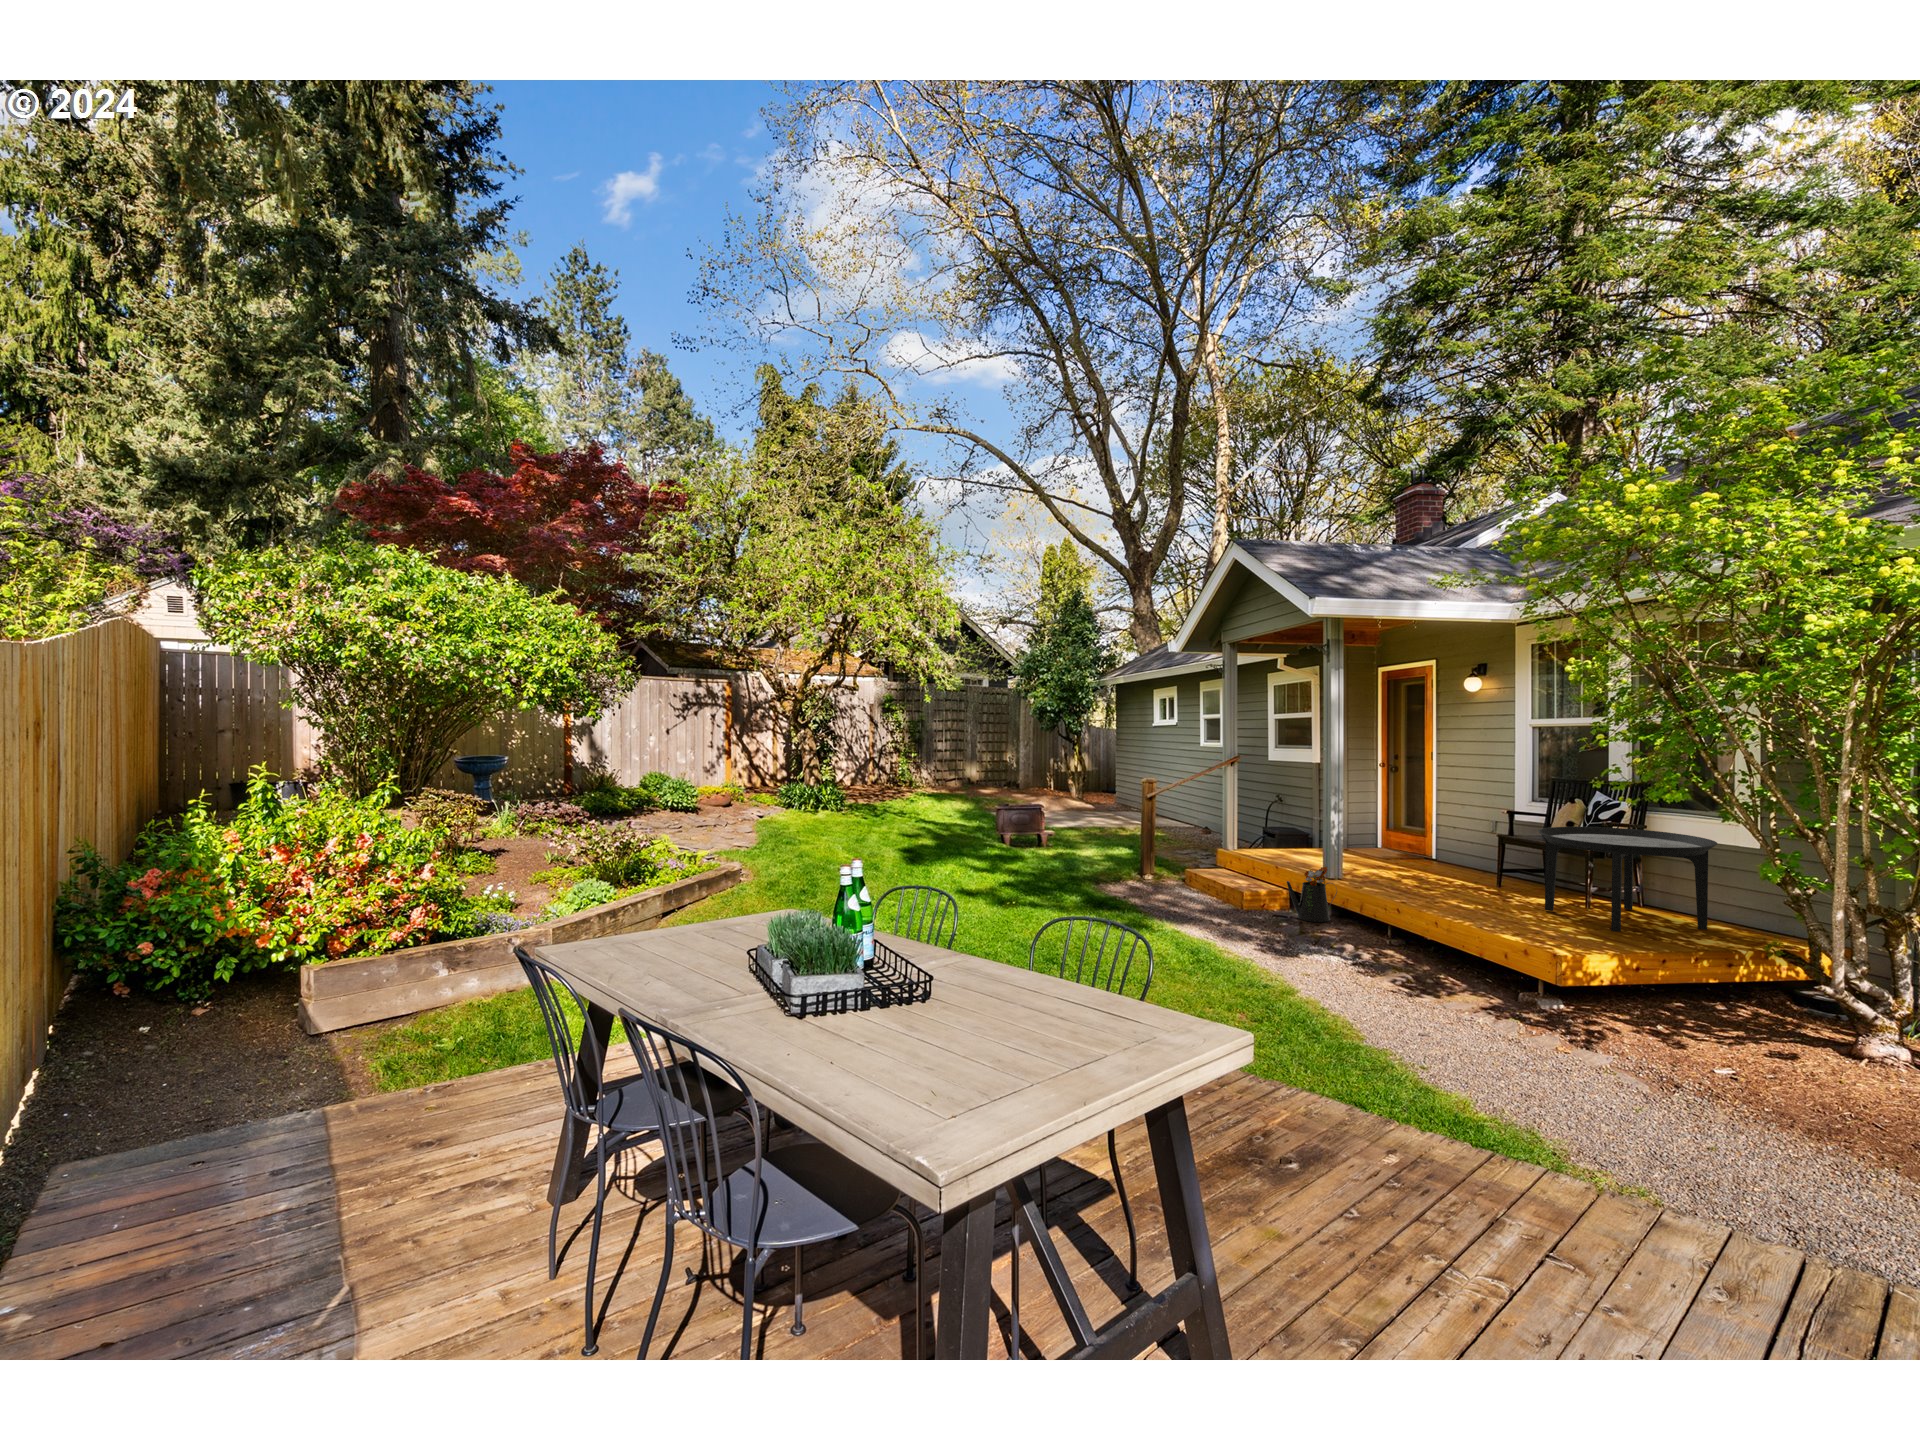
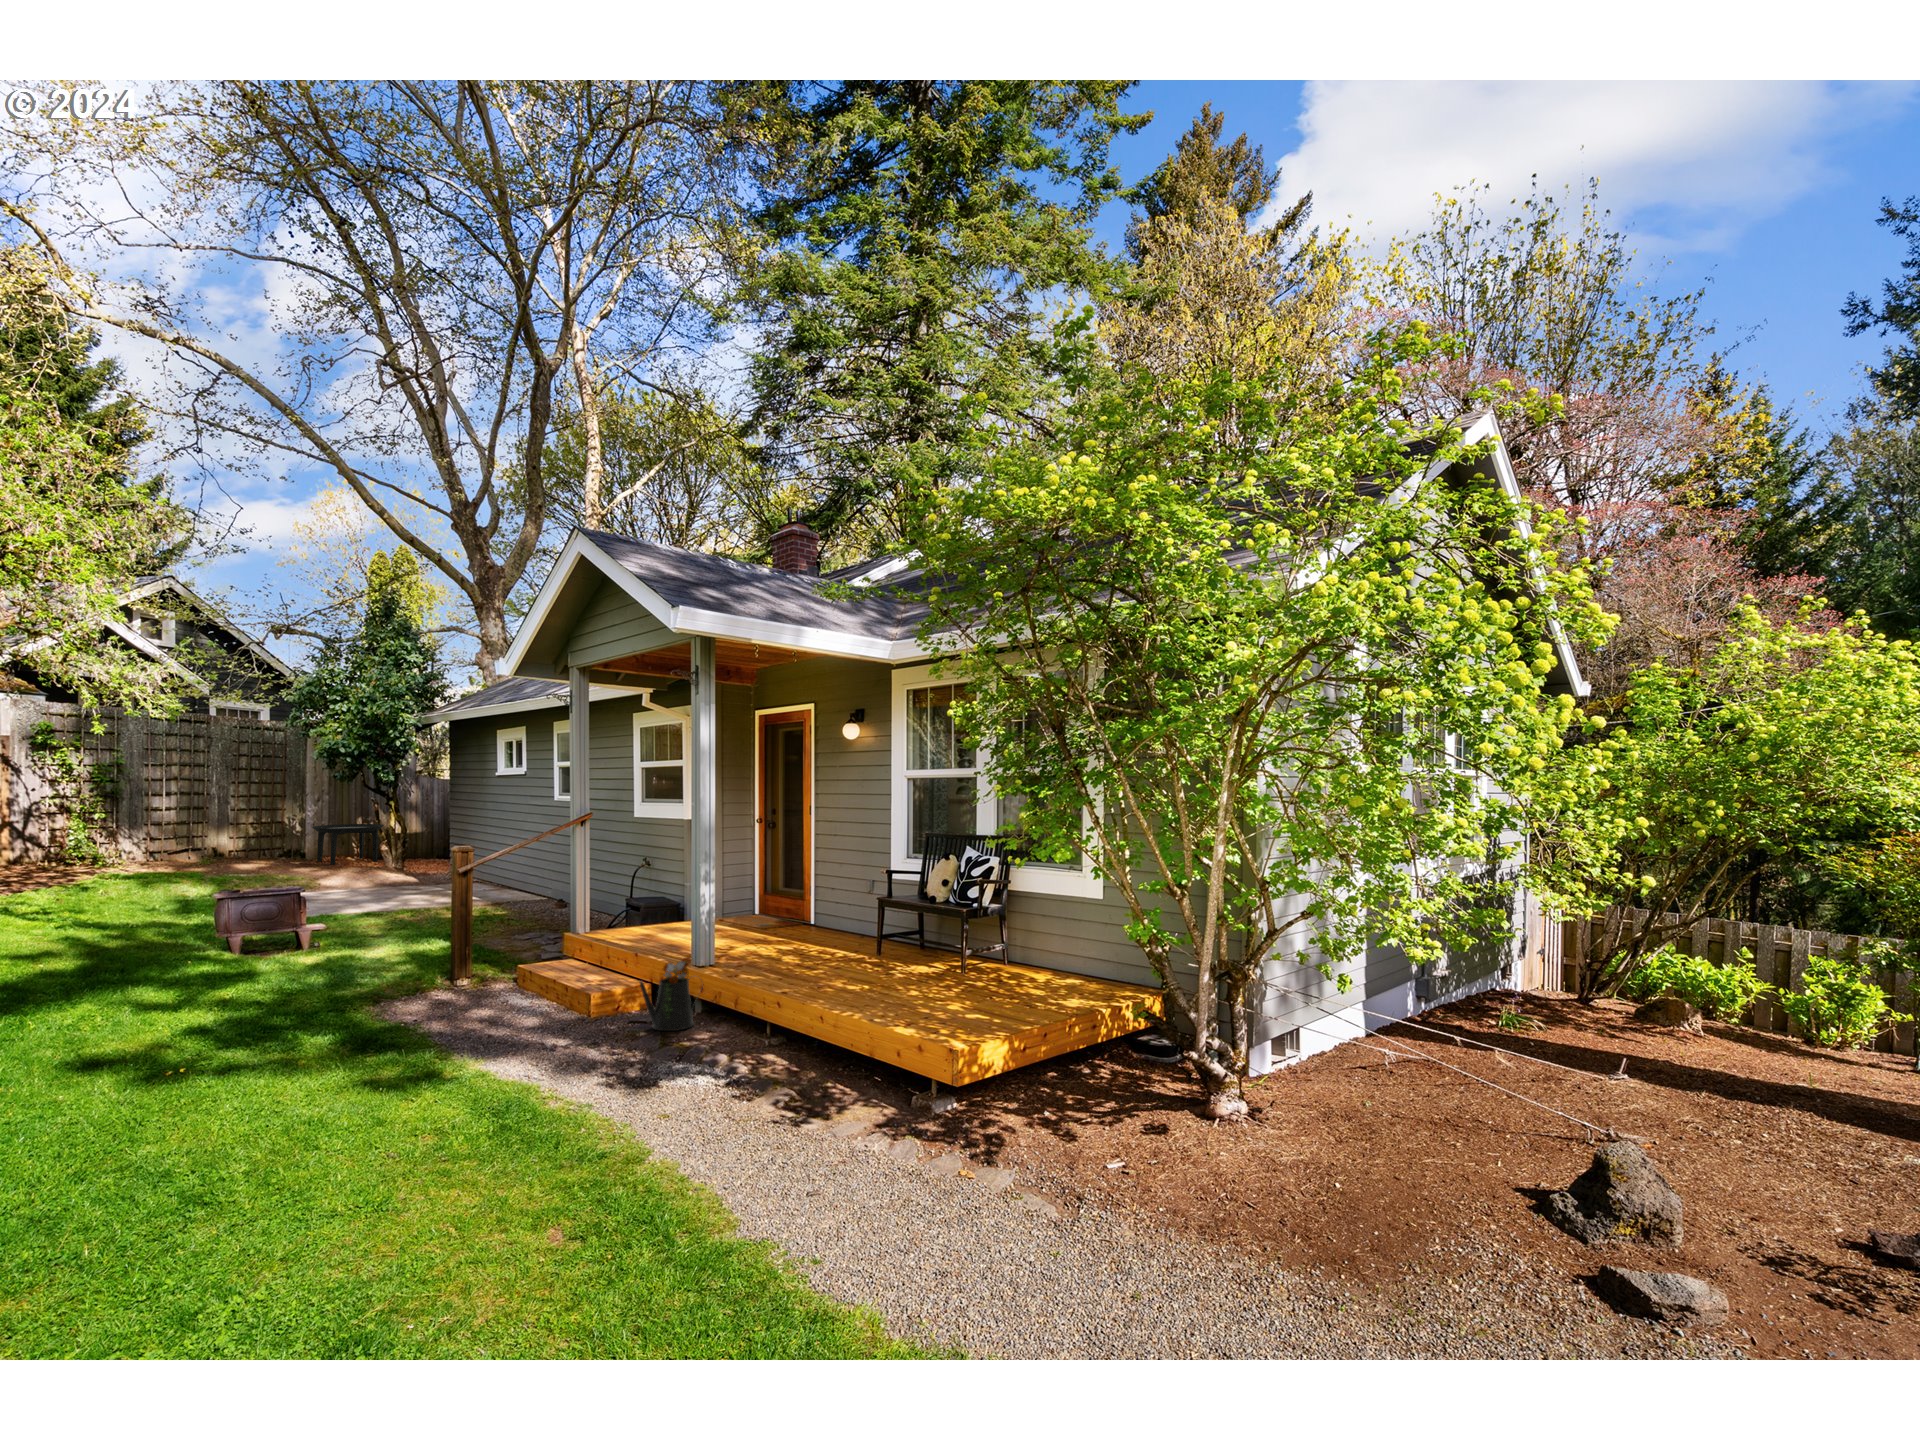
round table: present [1538,827,1717,932] -> present [312,824,384,864]

